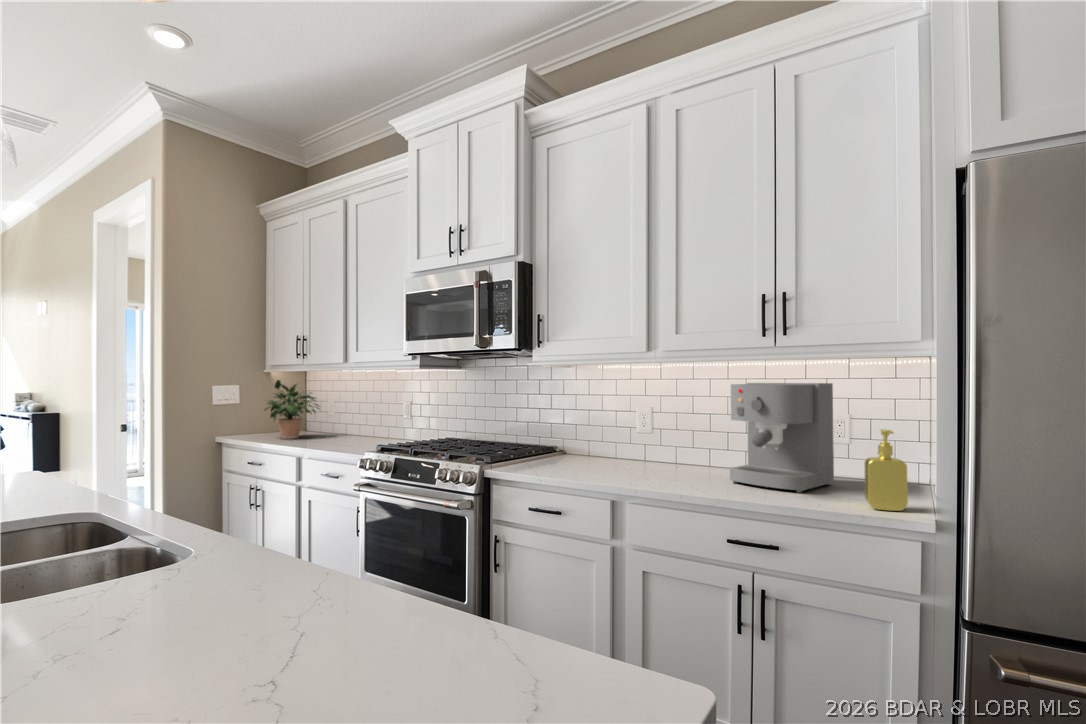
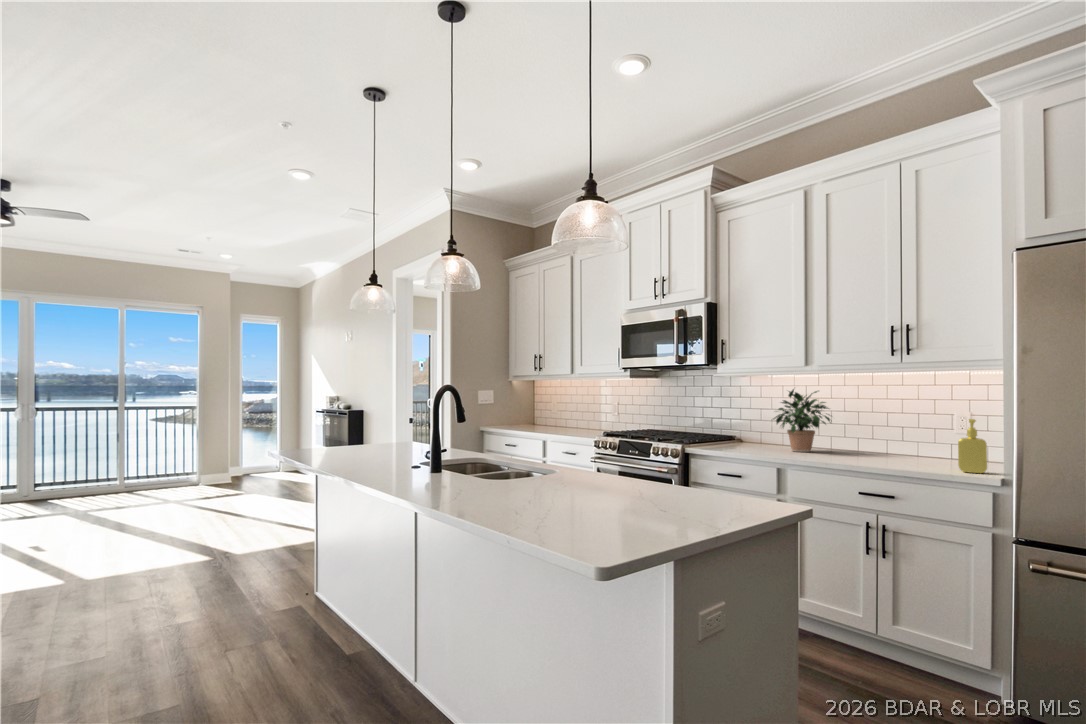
potted plant: present [265,380,319,439] -> present [774,389,831,452]
coffee maker: present [730,383,834,493] -> none [866,389,949,464]

